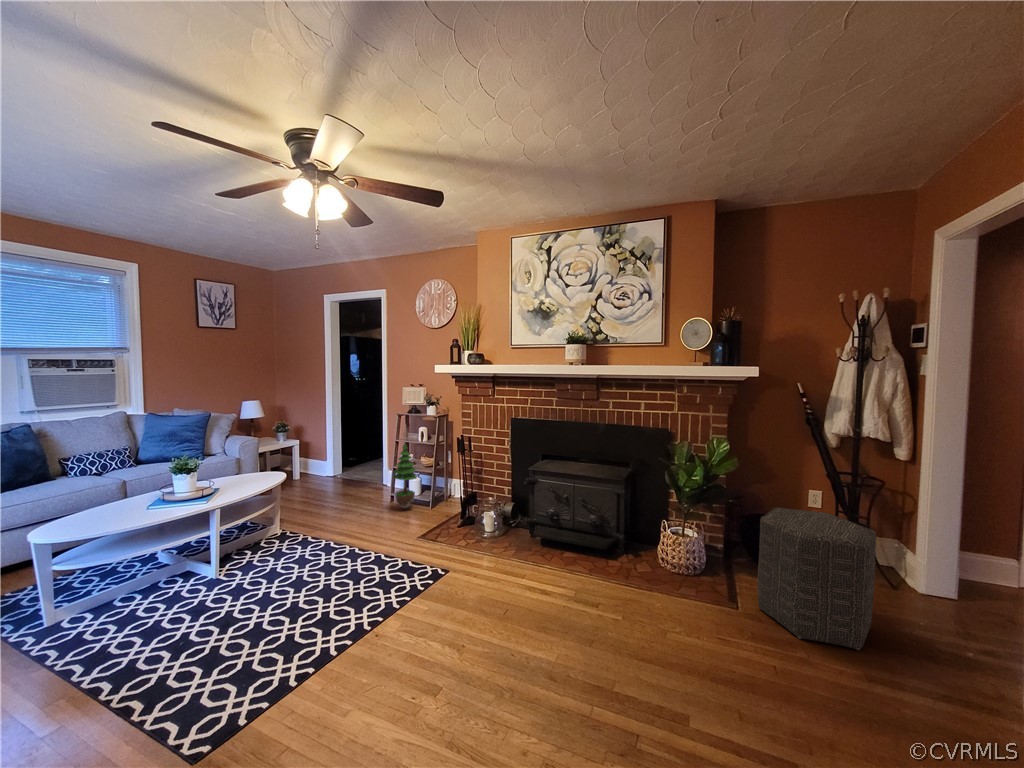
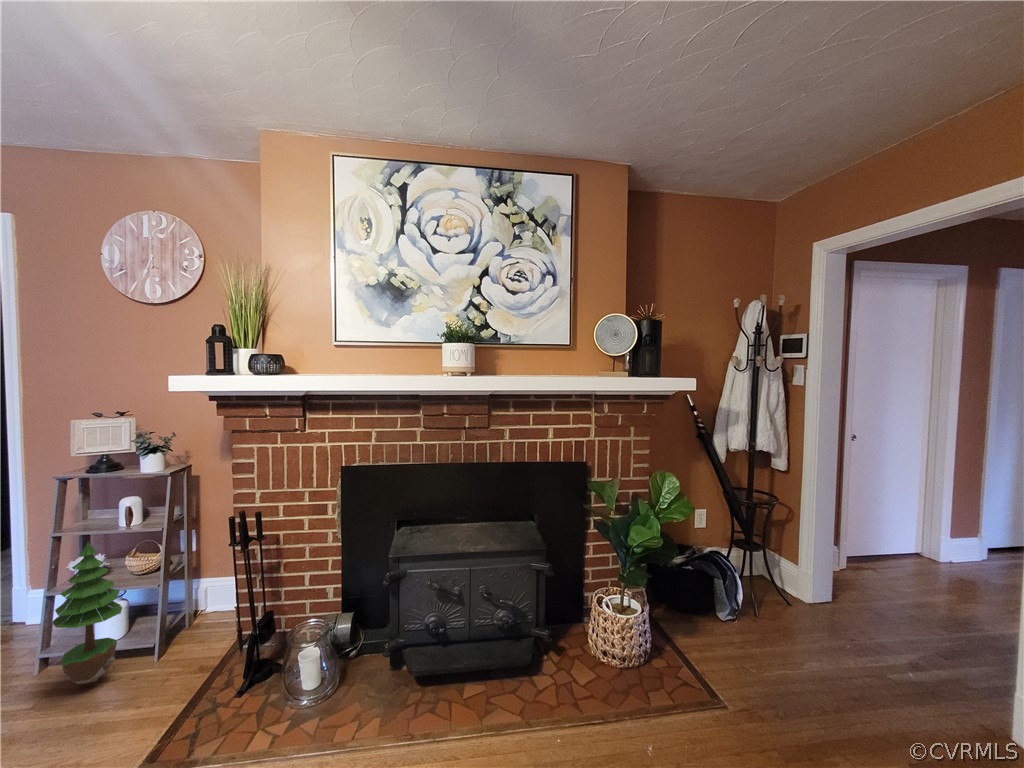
ottoman: present [757,508,876,650] -> none [728,548,867,729]

